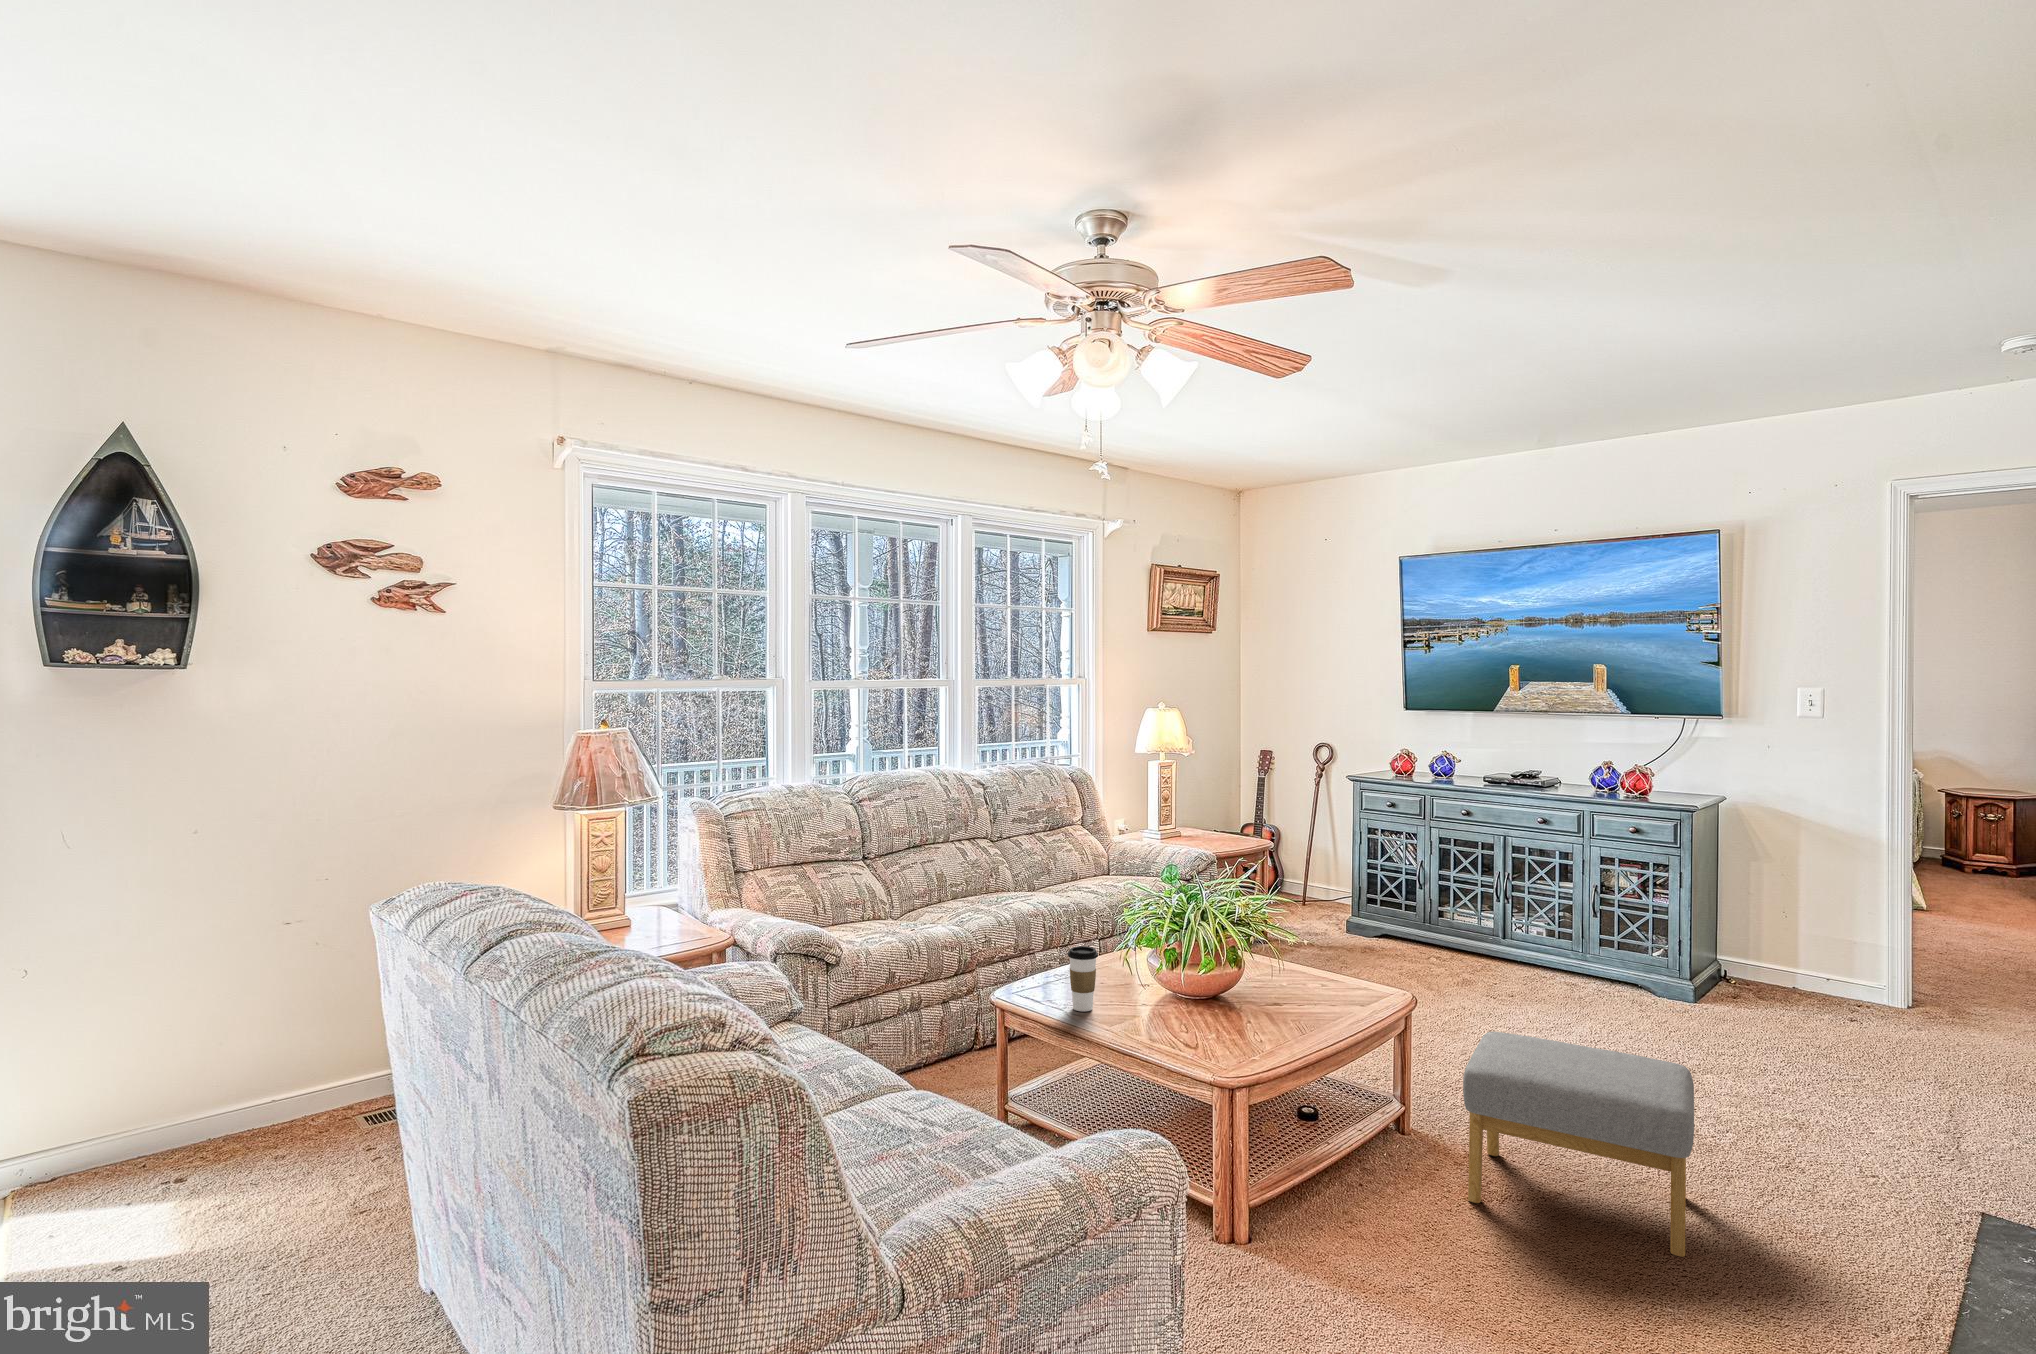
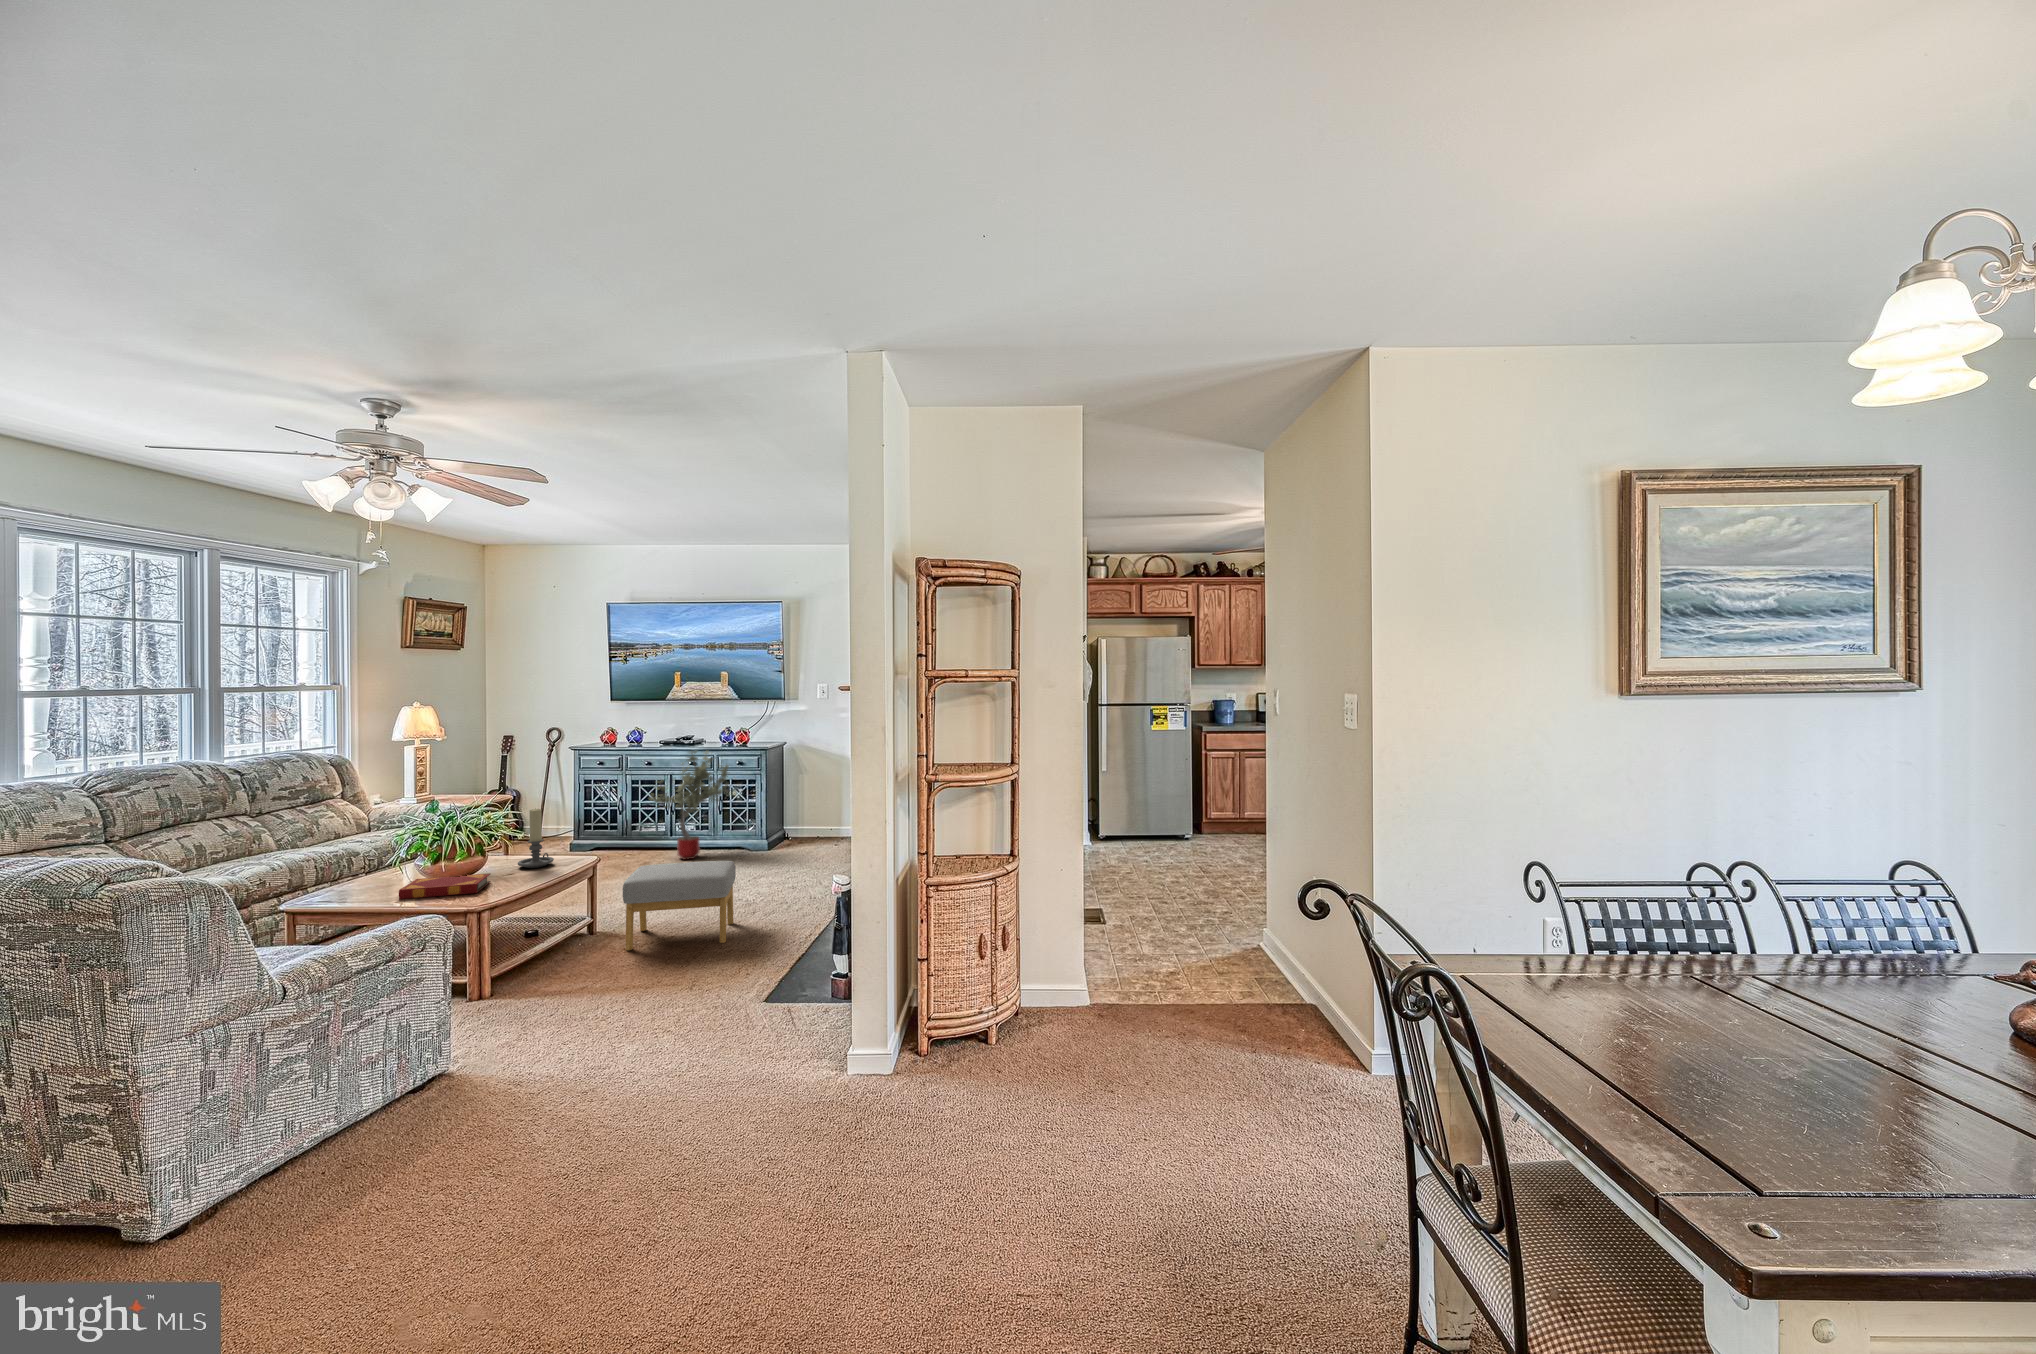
potted tree: none [1468,801,1625,993] -> present [649,751,729,860]
candle holder: none [1287,899,1342,1004] -> present [518,809,554,868]
coffee cup: present [1068,946,1098,1011] -> none [353,857,378,898]
hardback book: none [1122,992,1248,1046] -> present [399,873,491,899]

